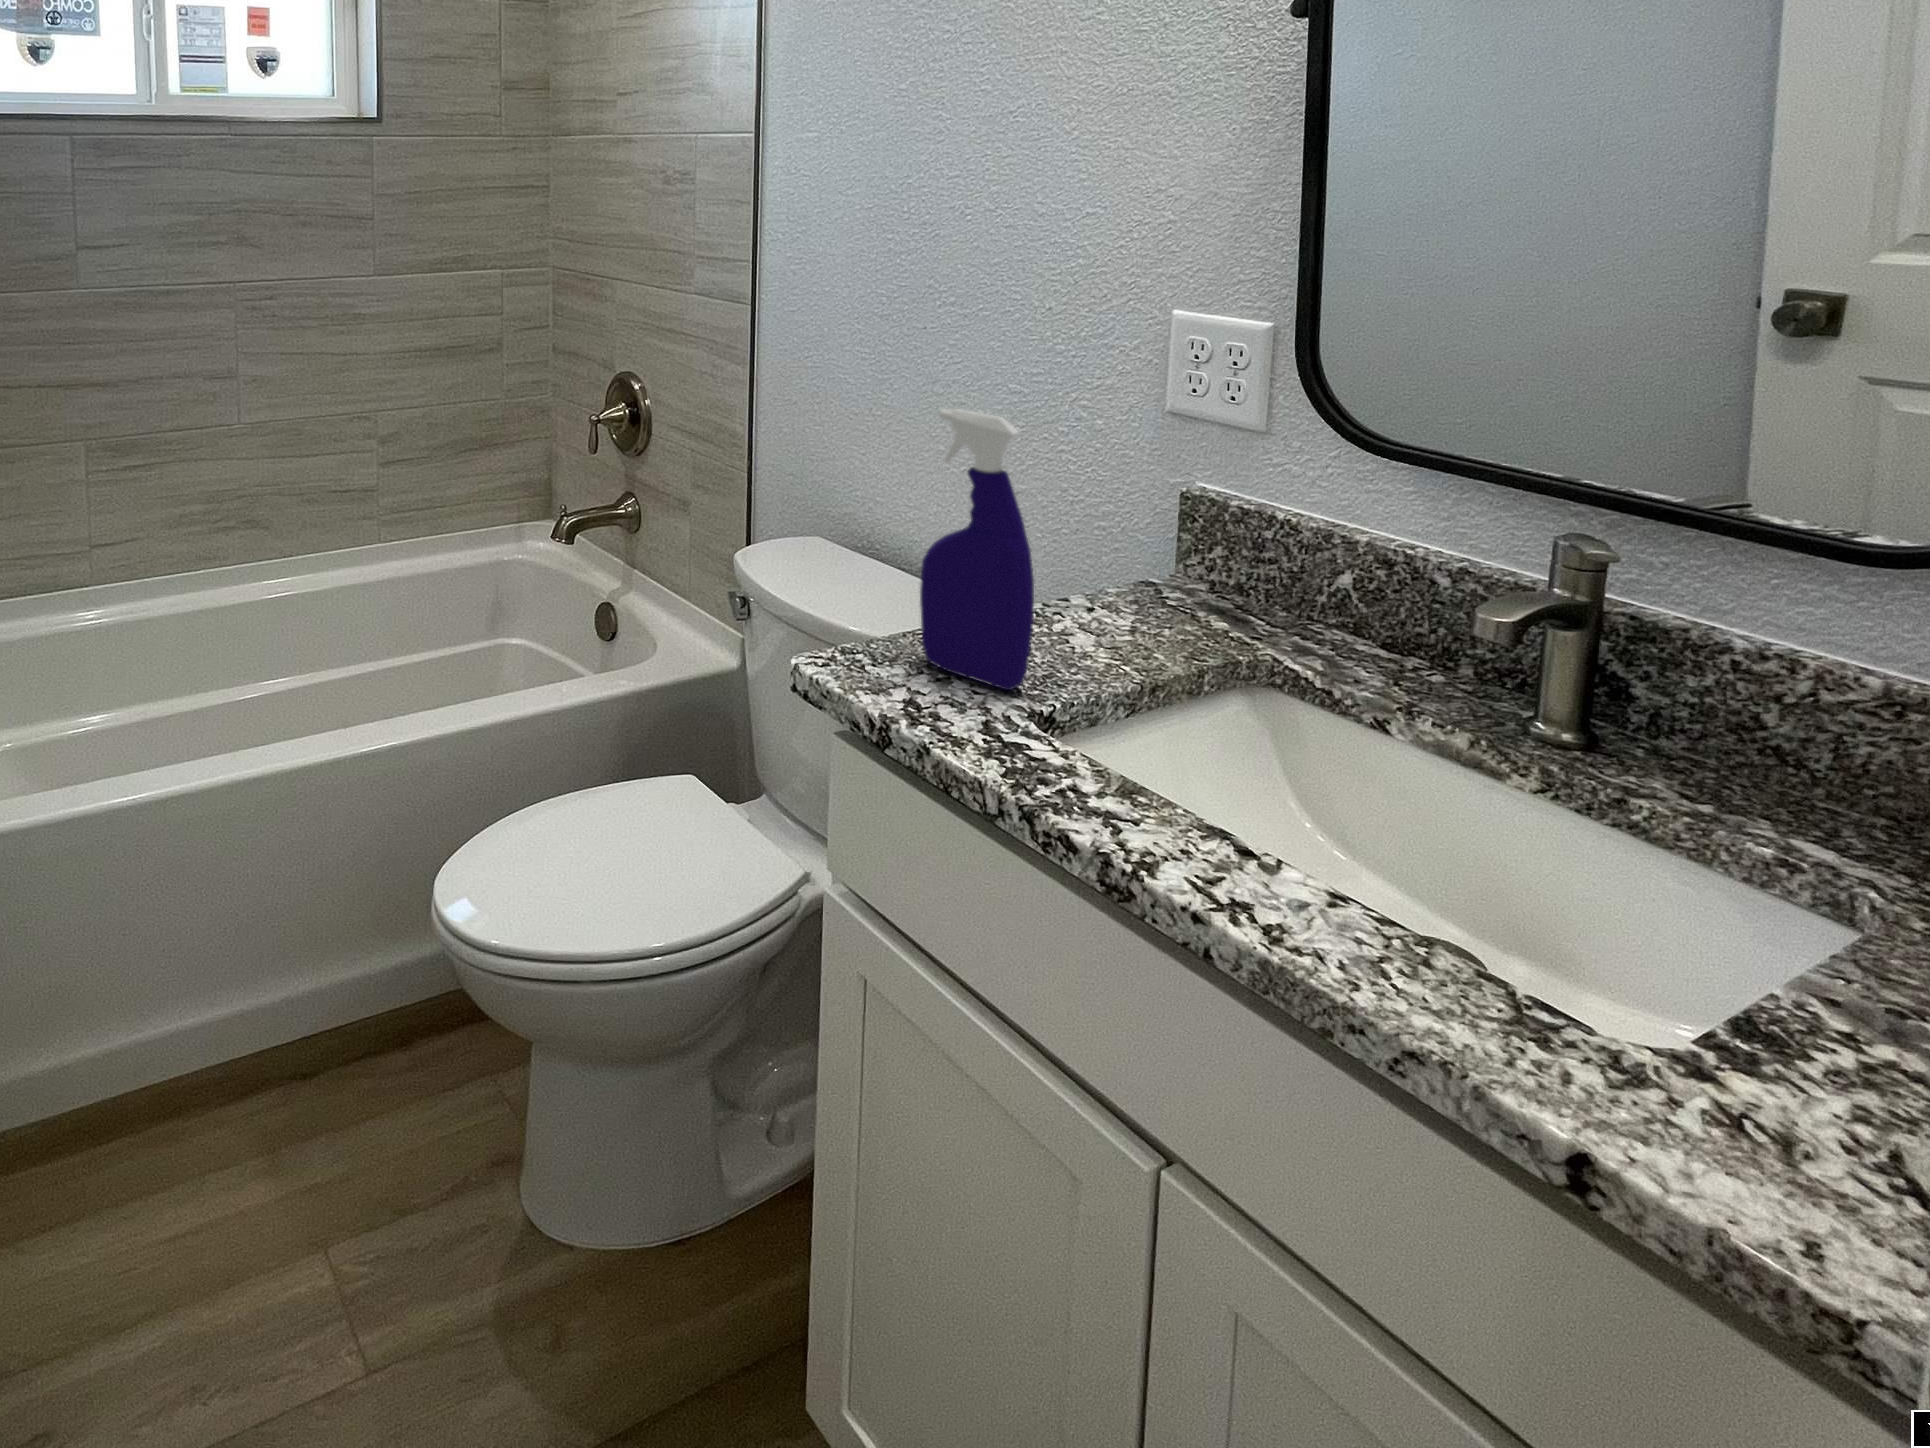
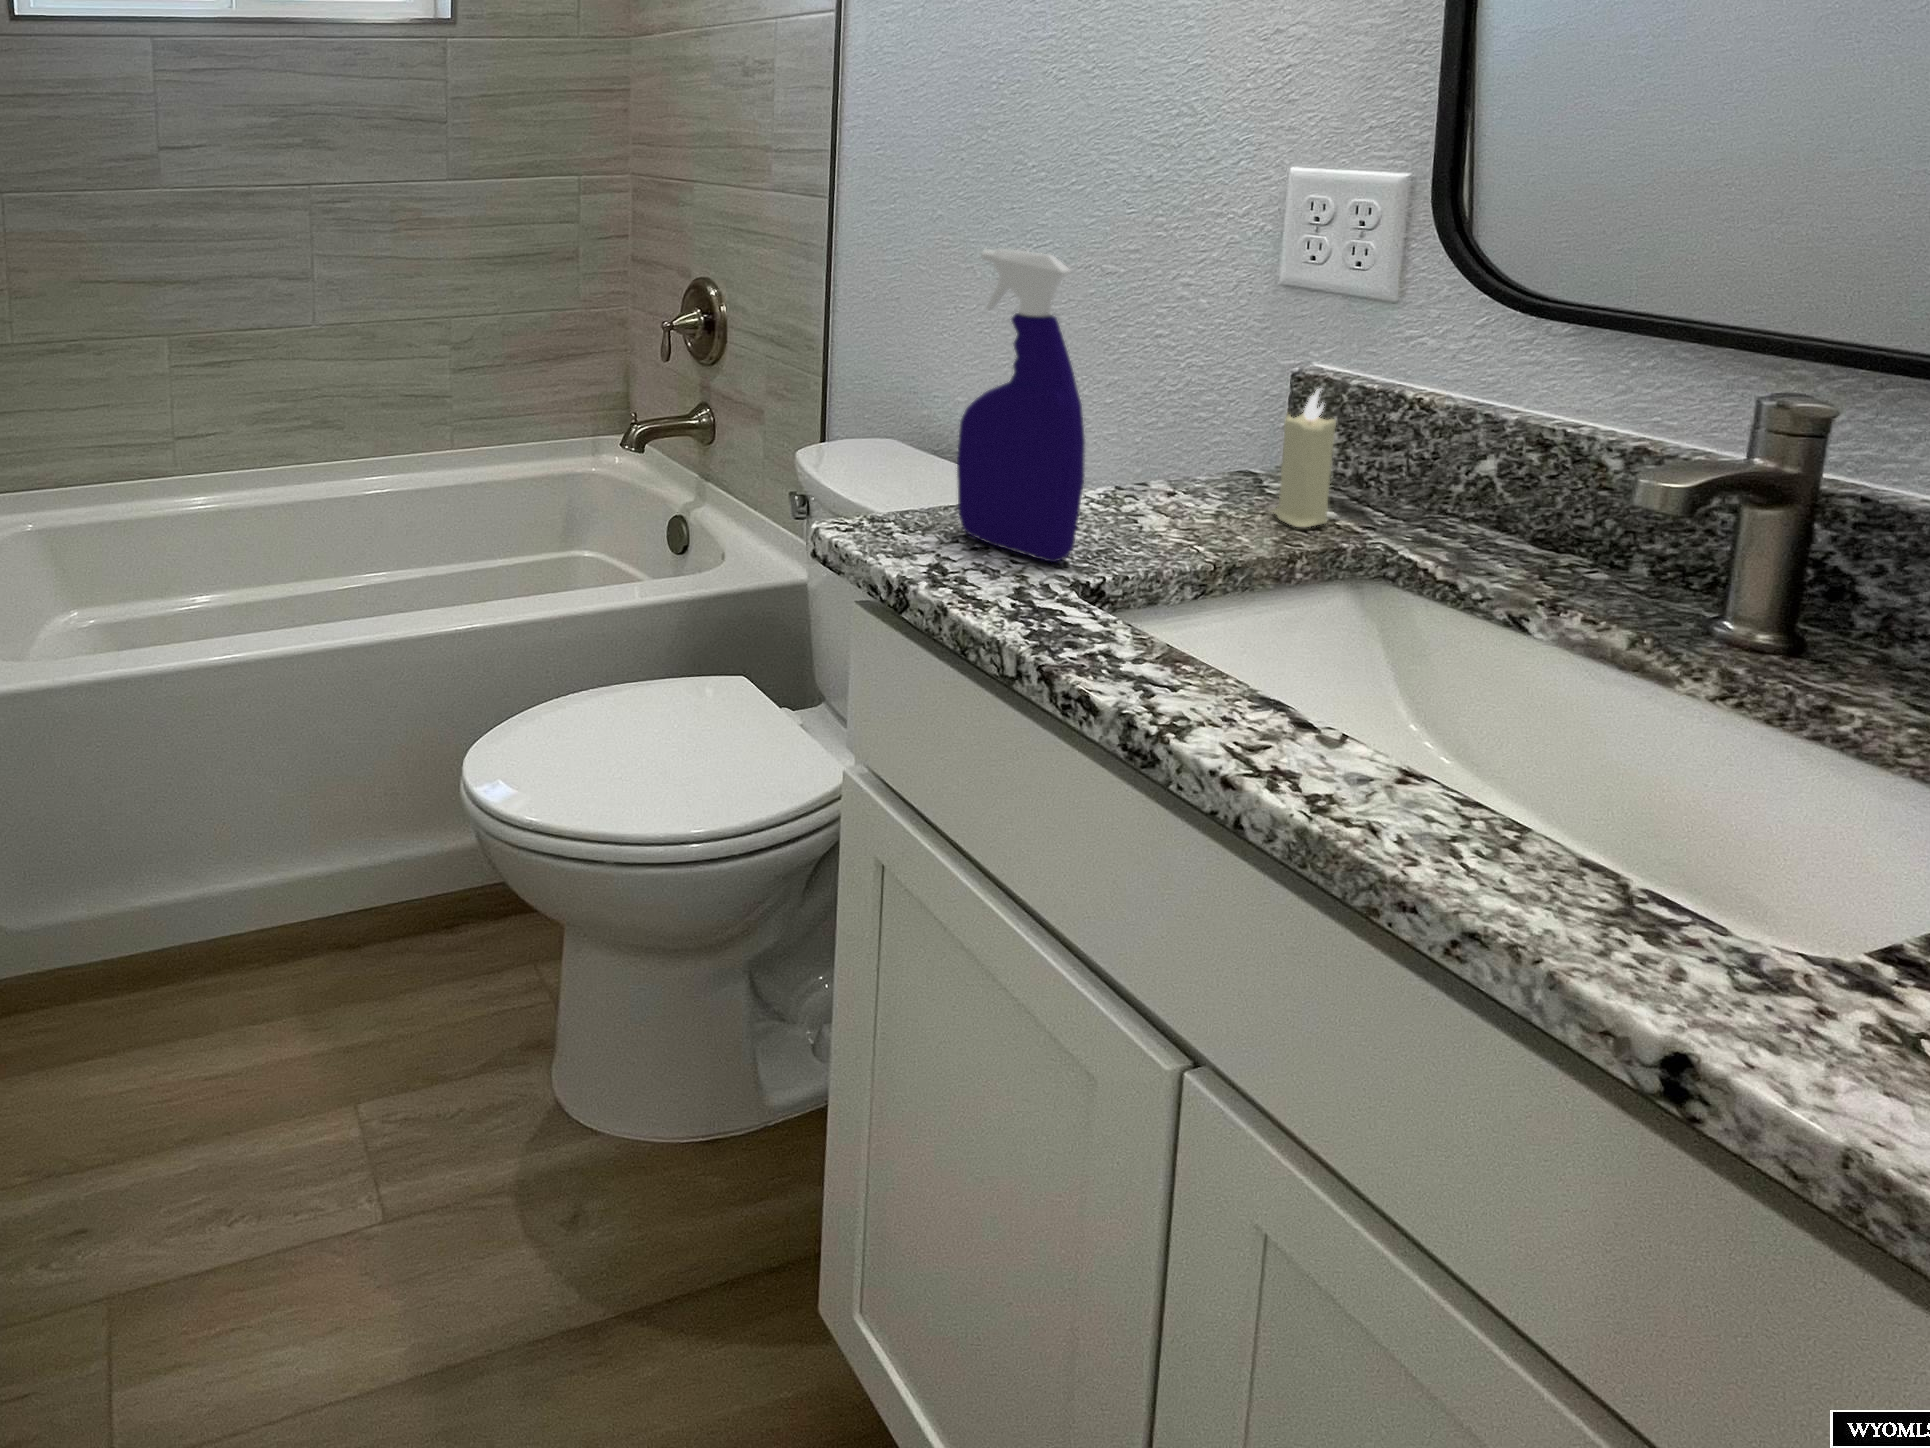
candle: none [1172,516,1225,638] -> present [1272,389,1336,527]

